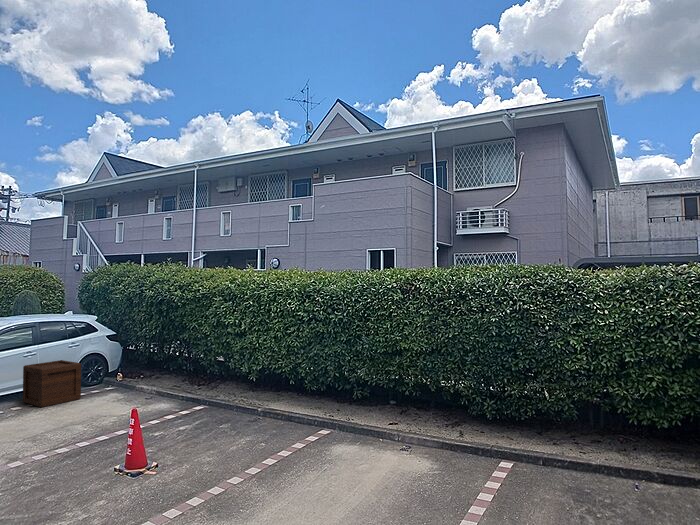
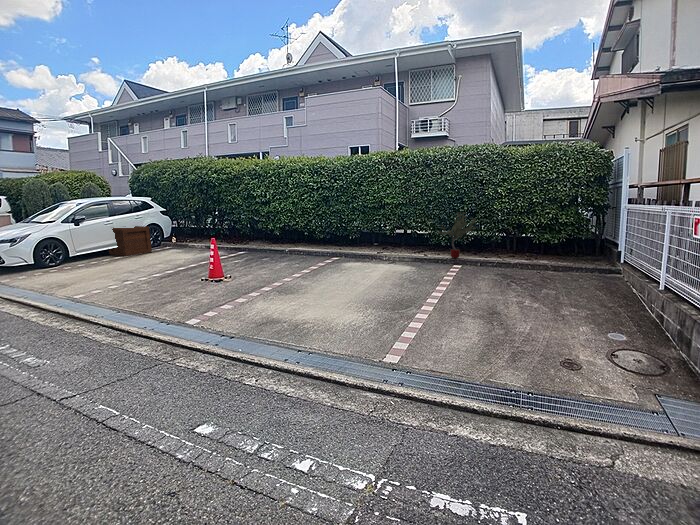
potted tree: none [478,371,539,445] -> present [438,212,476,258]

